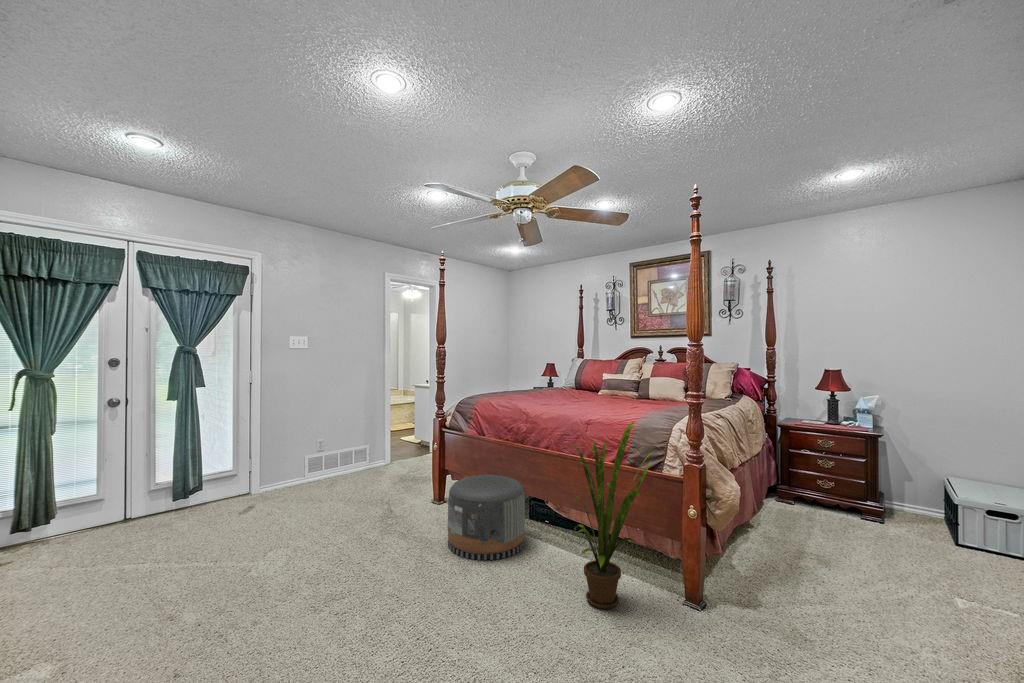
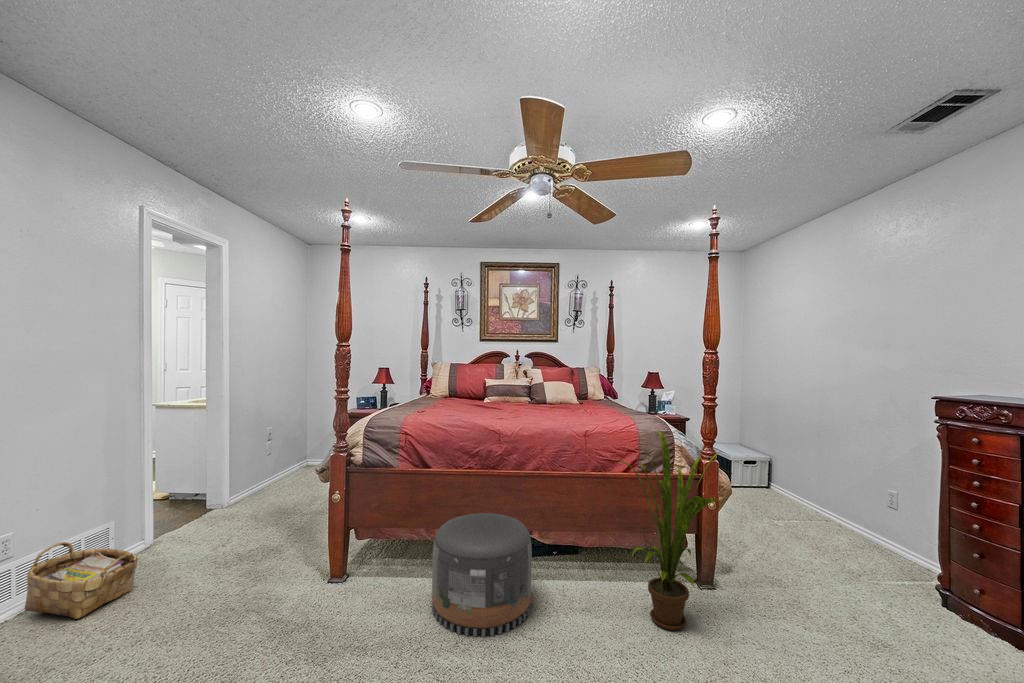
woven basket: none [308,450,350,489] -> present [25,542,138,619]

